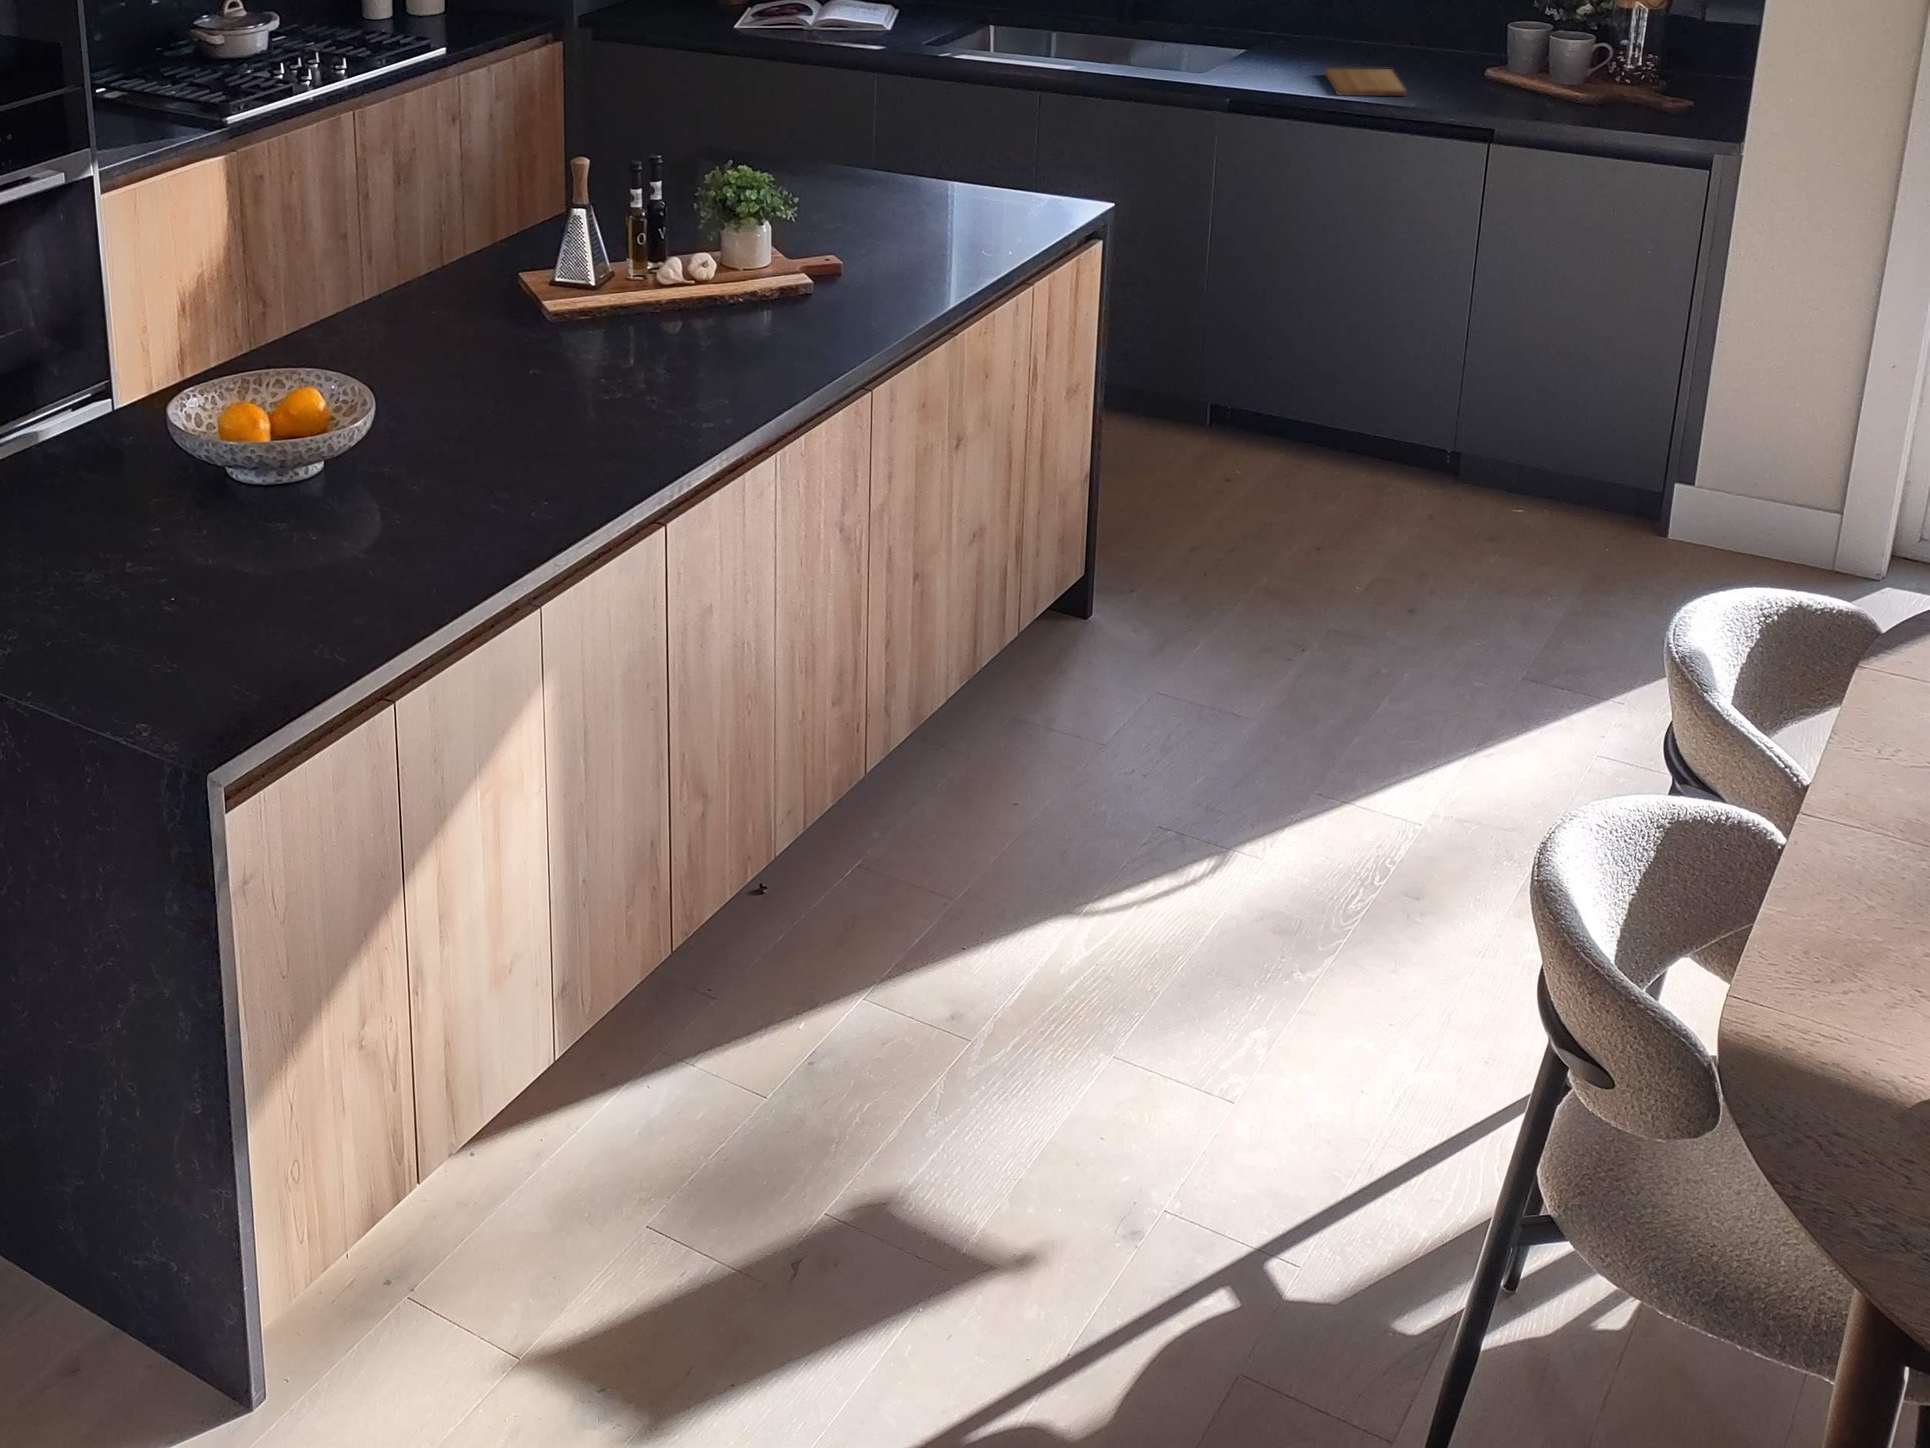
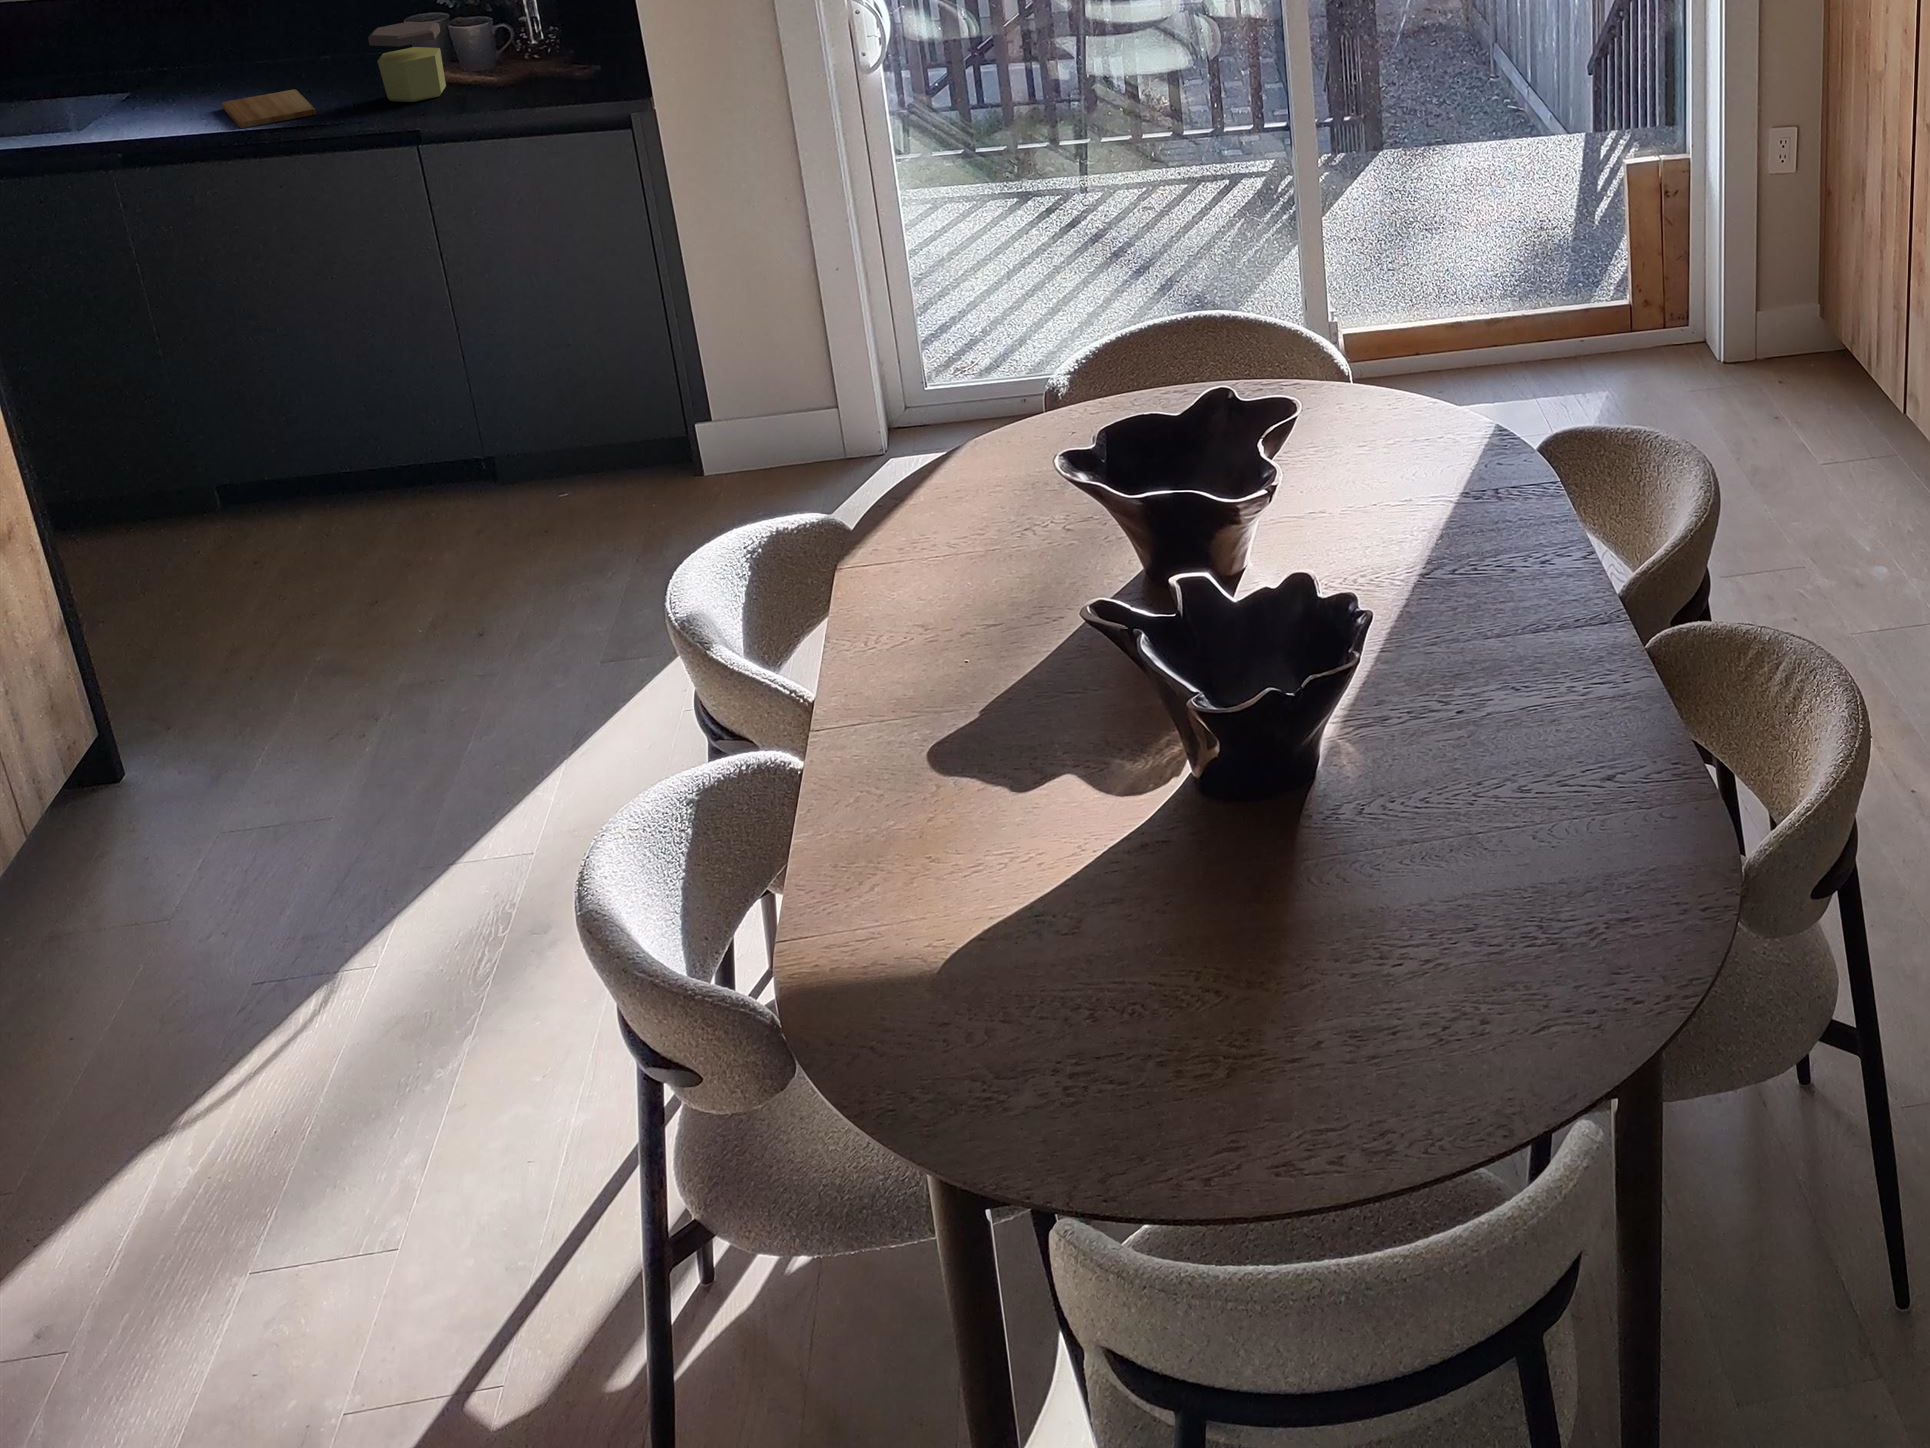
jar: none [1474,26,1544,102] -> present [368,22,446,102]

